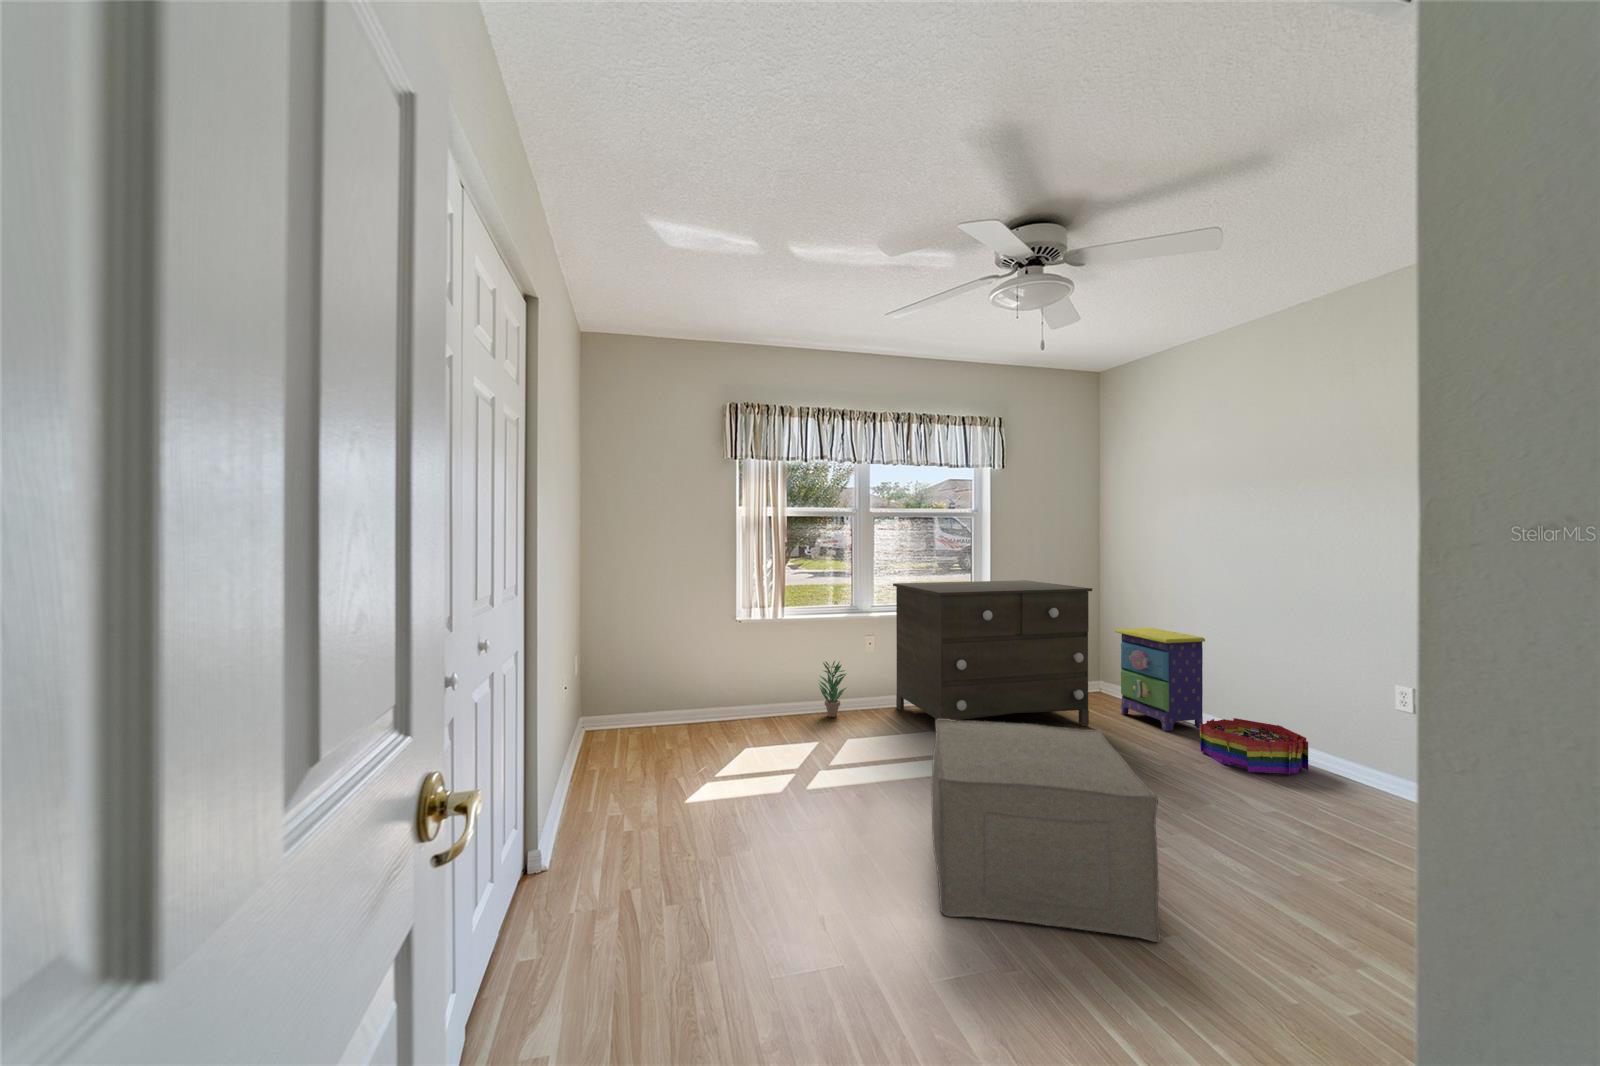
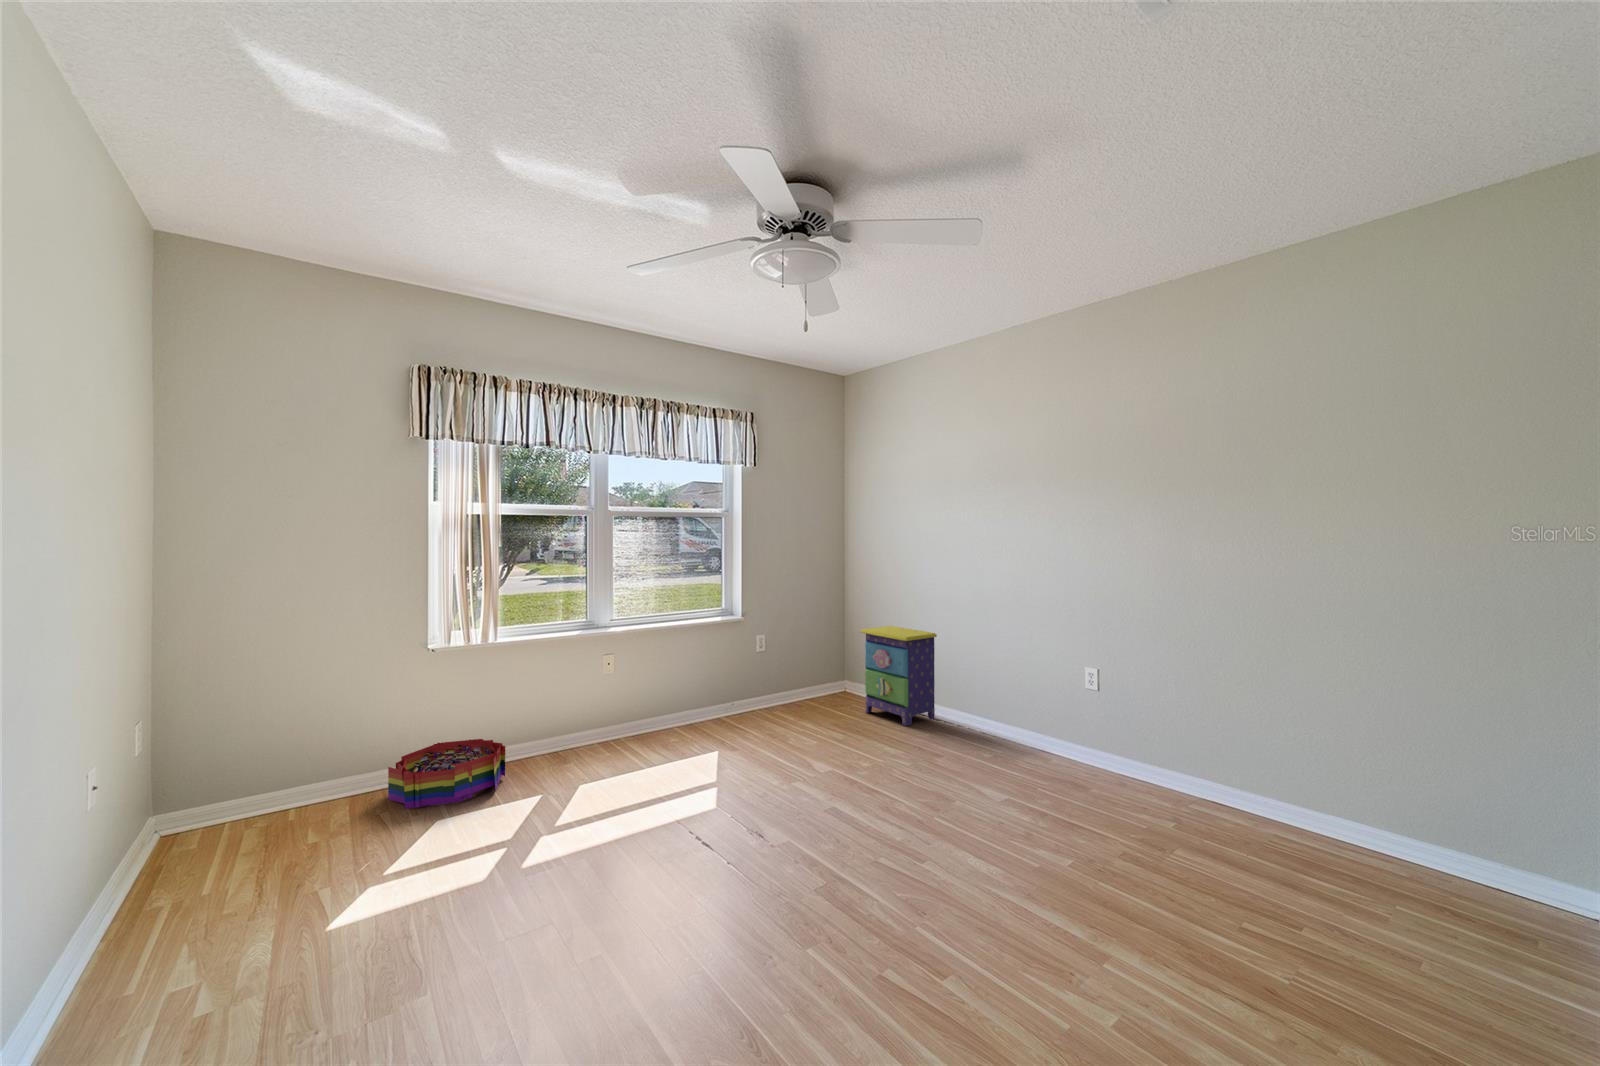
dresser: present [893,580,1092,726] -> none [636,584,842,767]
potted plant: present [819,661,846,717] -> none [543,687,581,757]
storage bin: present [1200,718,1308,774] -> present [388,739,505,809]
ottoman: present [931,719,1160,942] -> none [688,745,940,1020]

